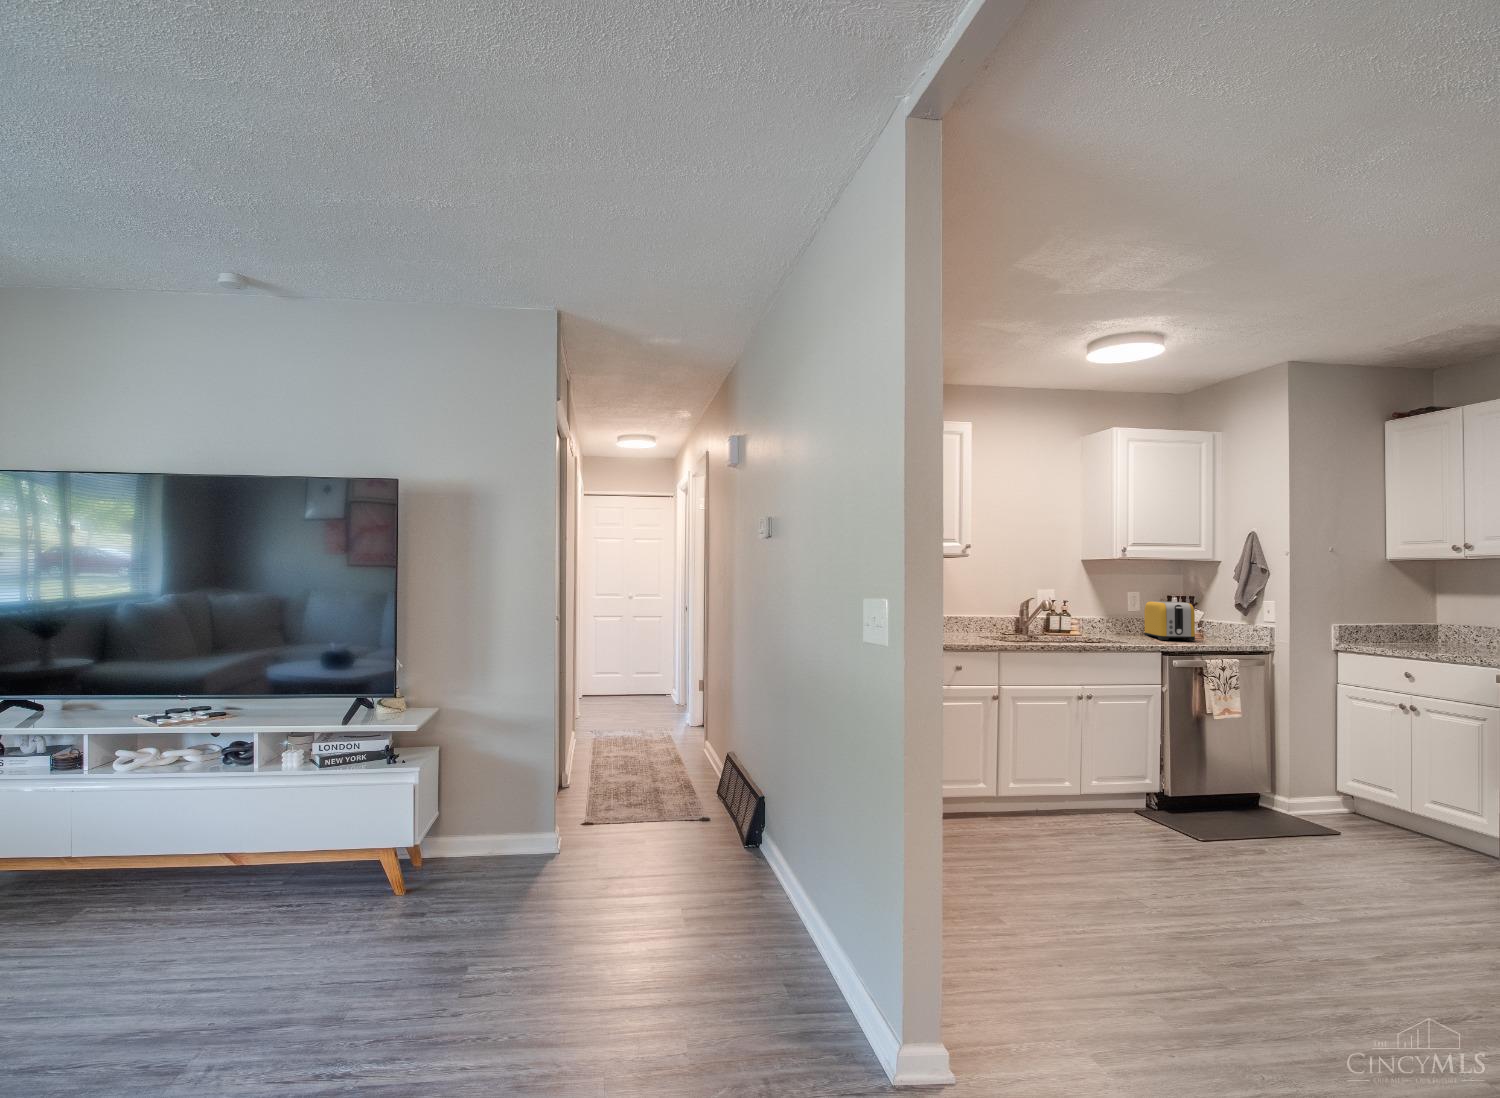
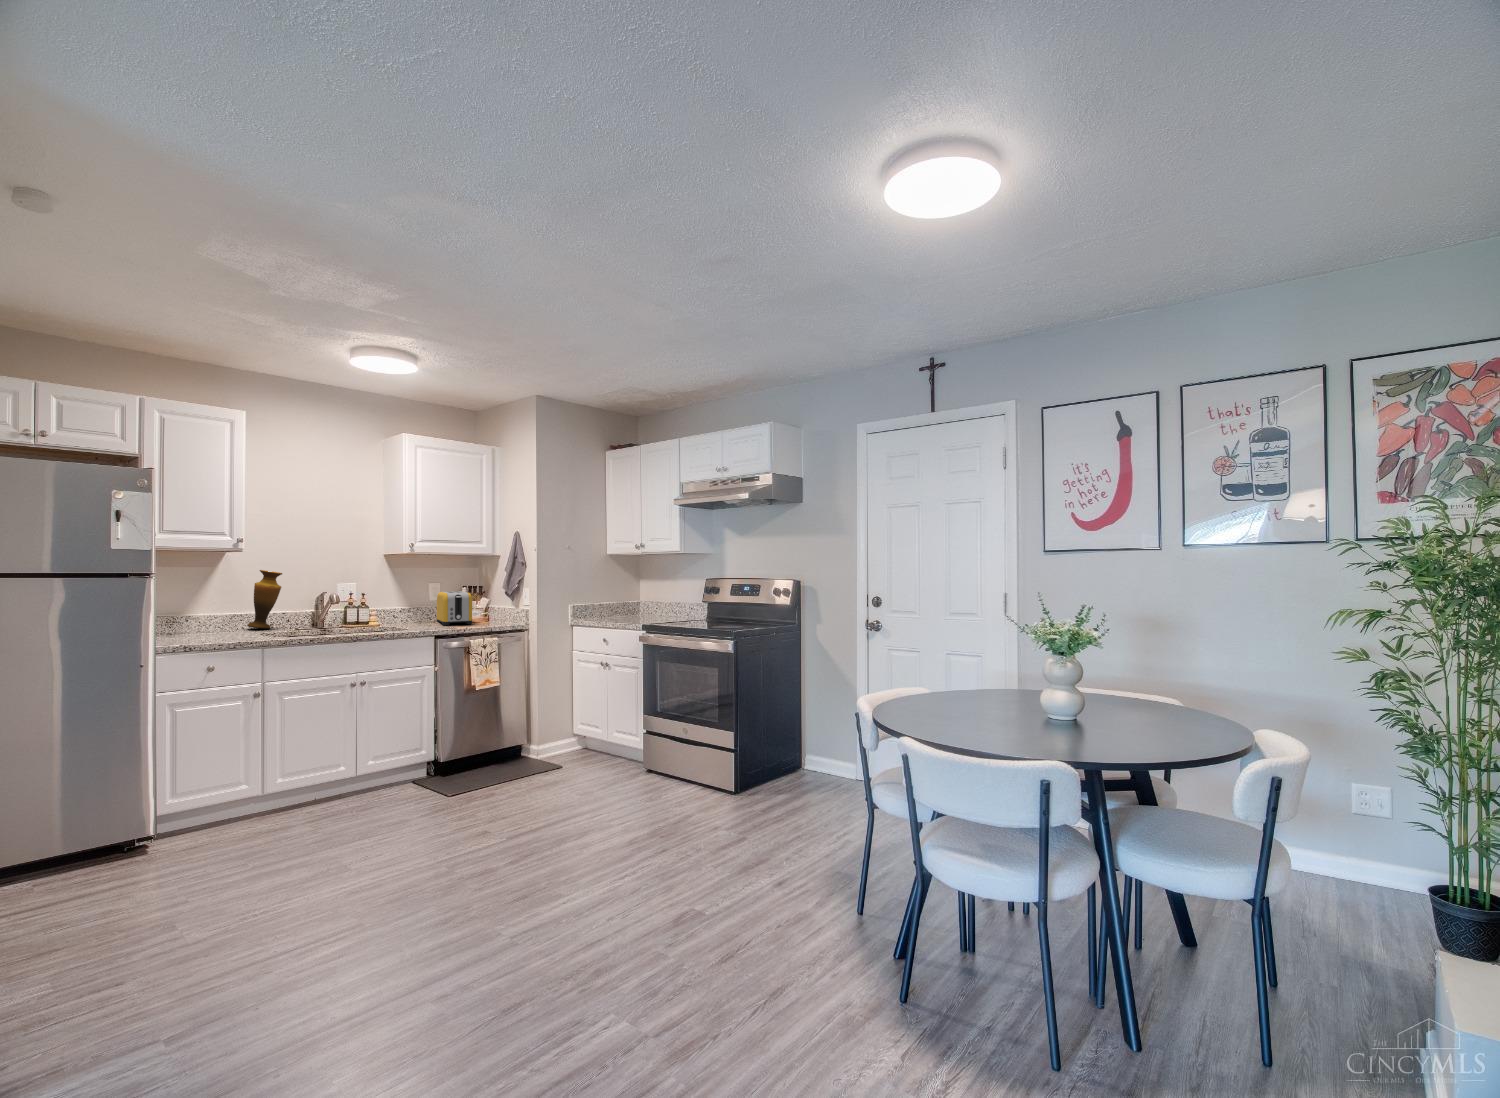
vase: none [964,573,995,633] -> present [247,570,282,629]

